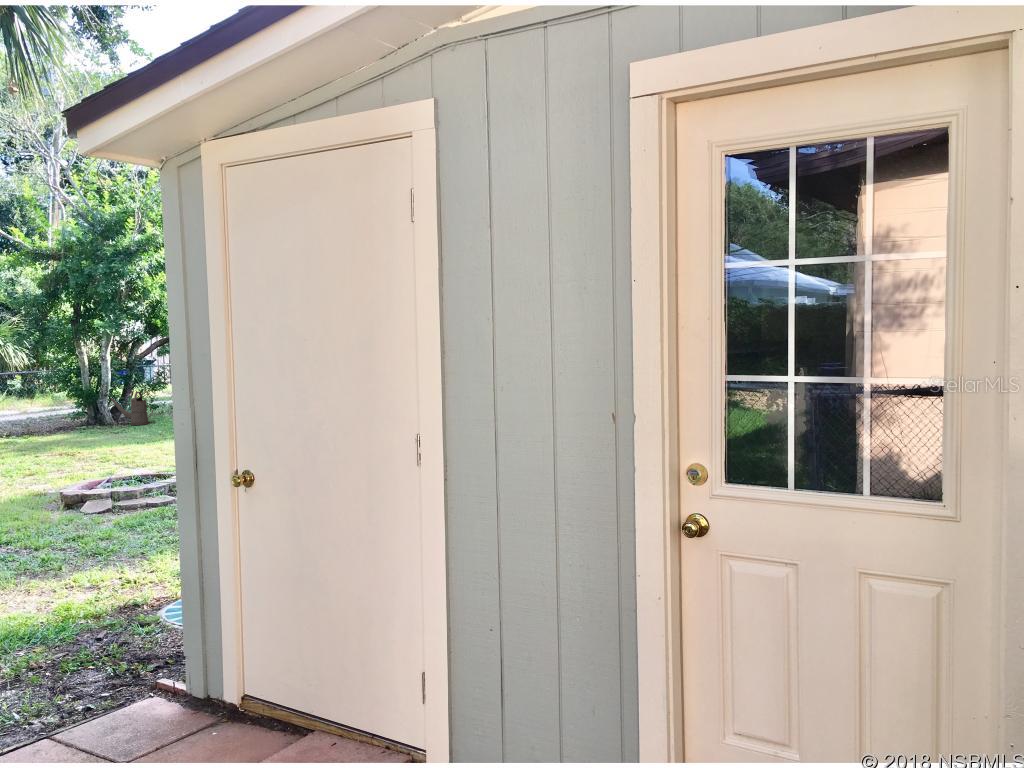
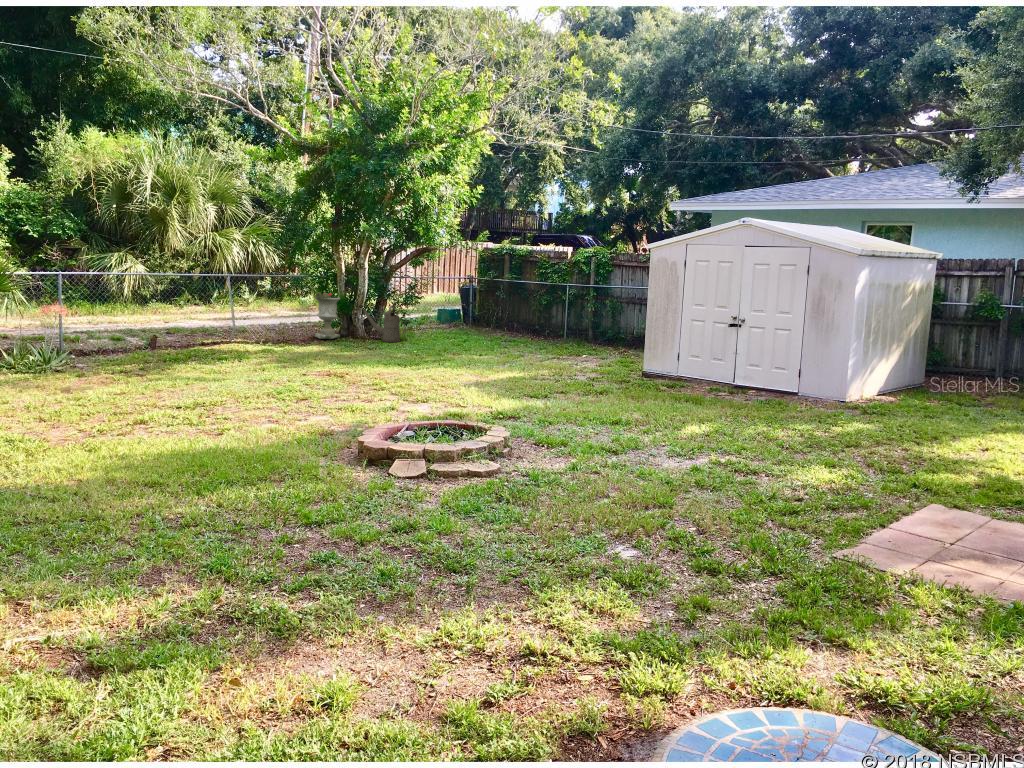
planter: none [60,384,89,428] -> present [315,292,340,339]

